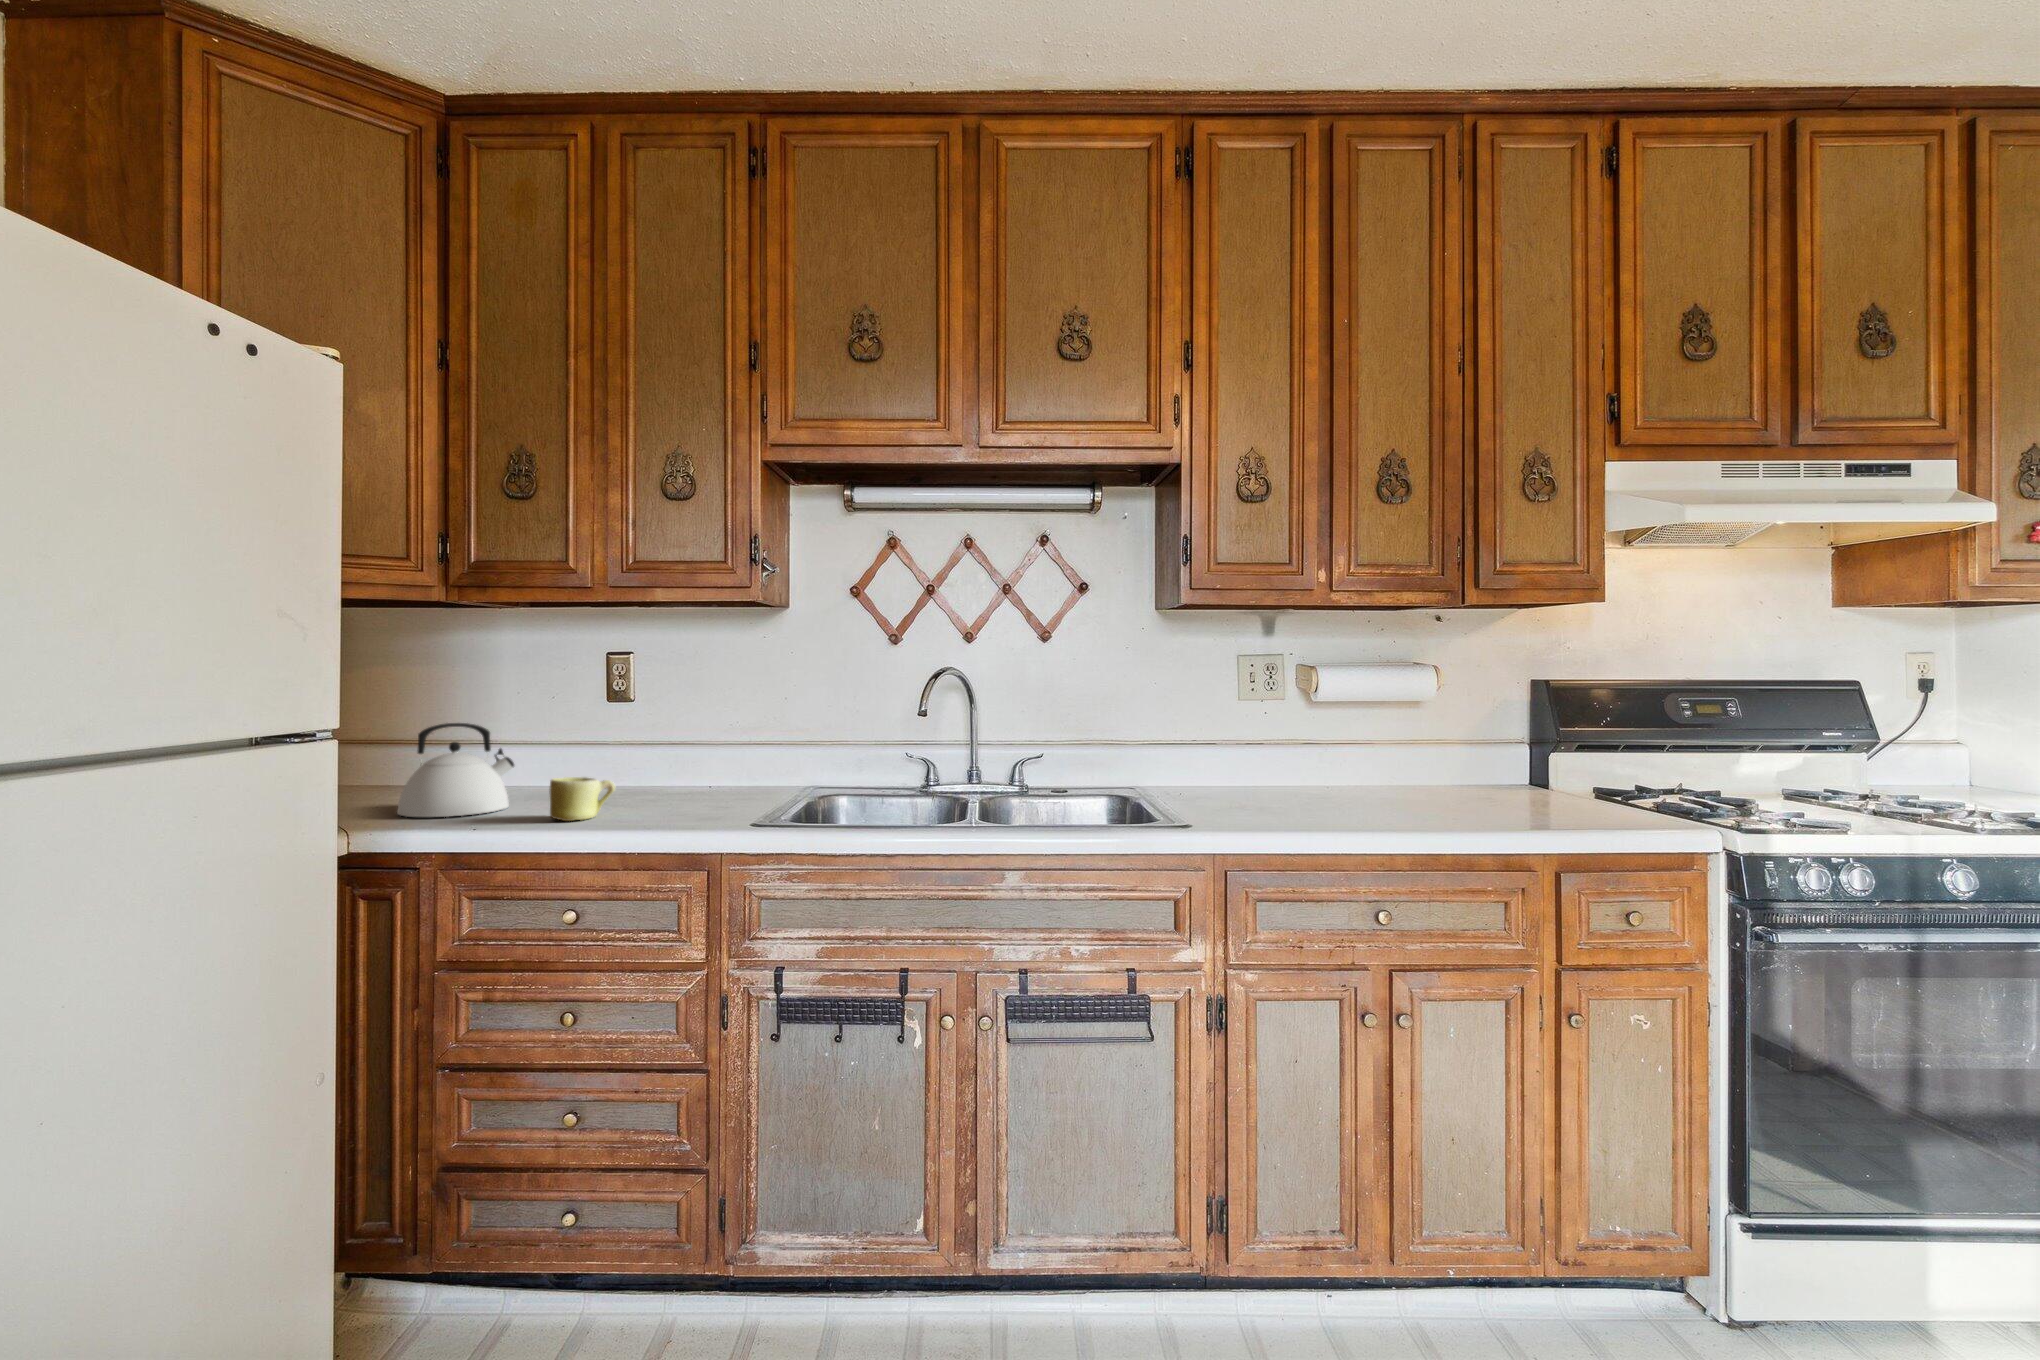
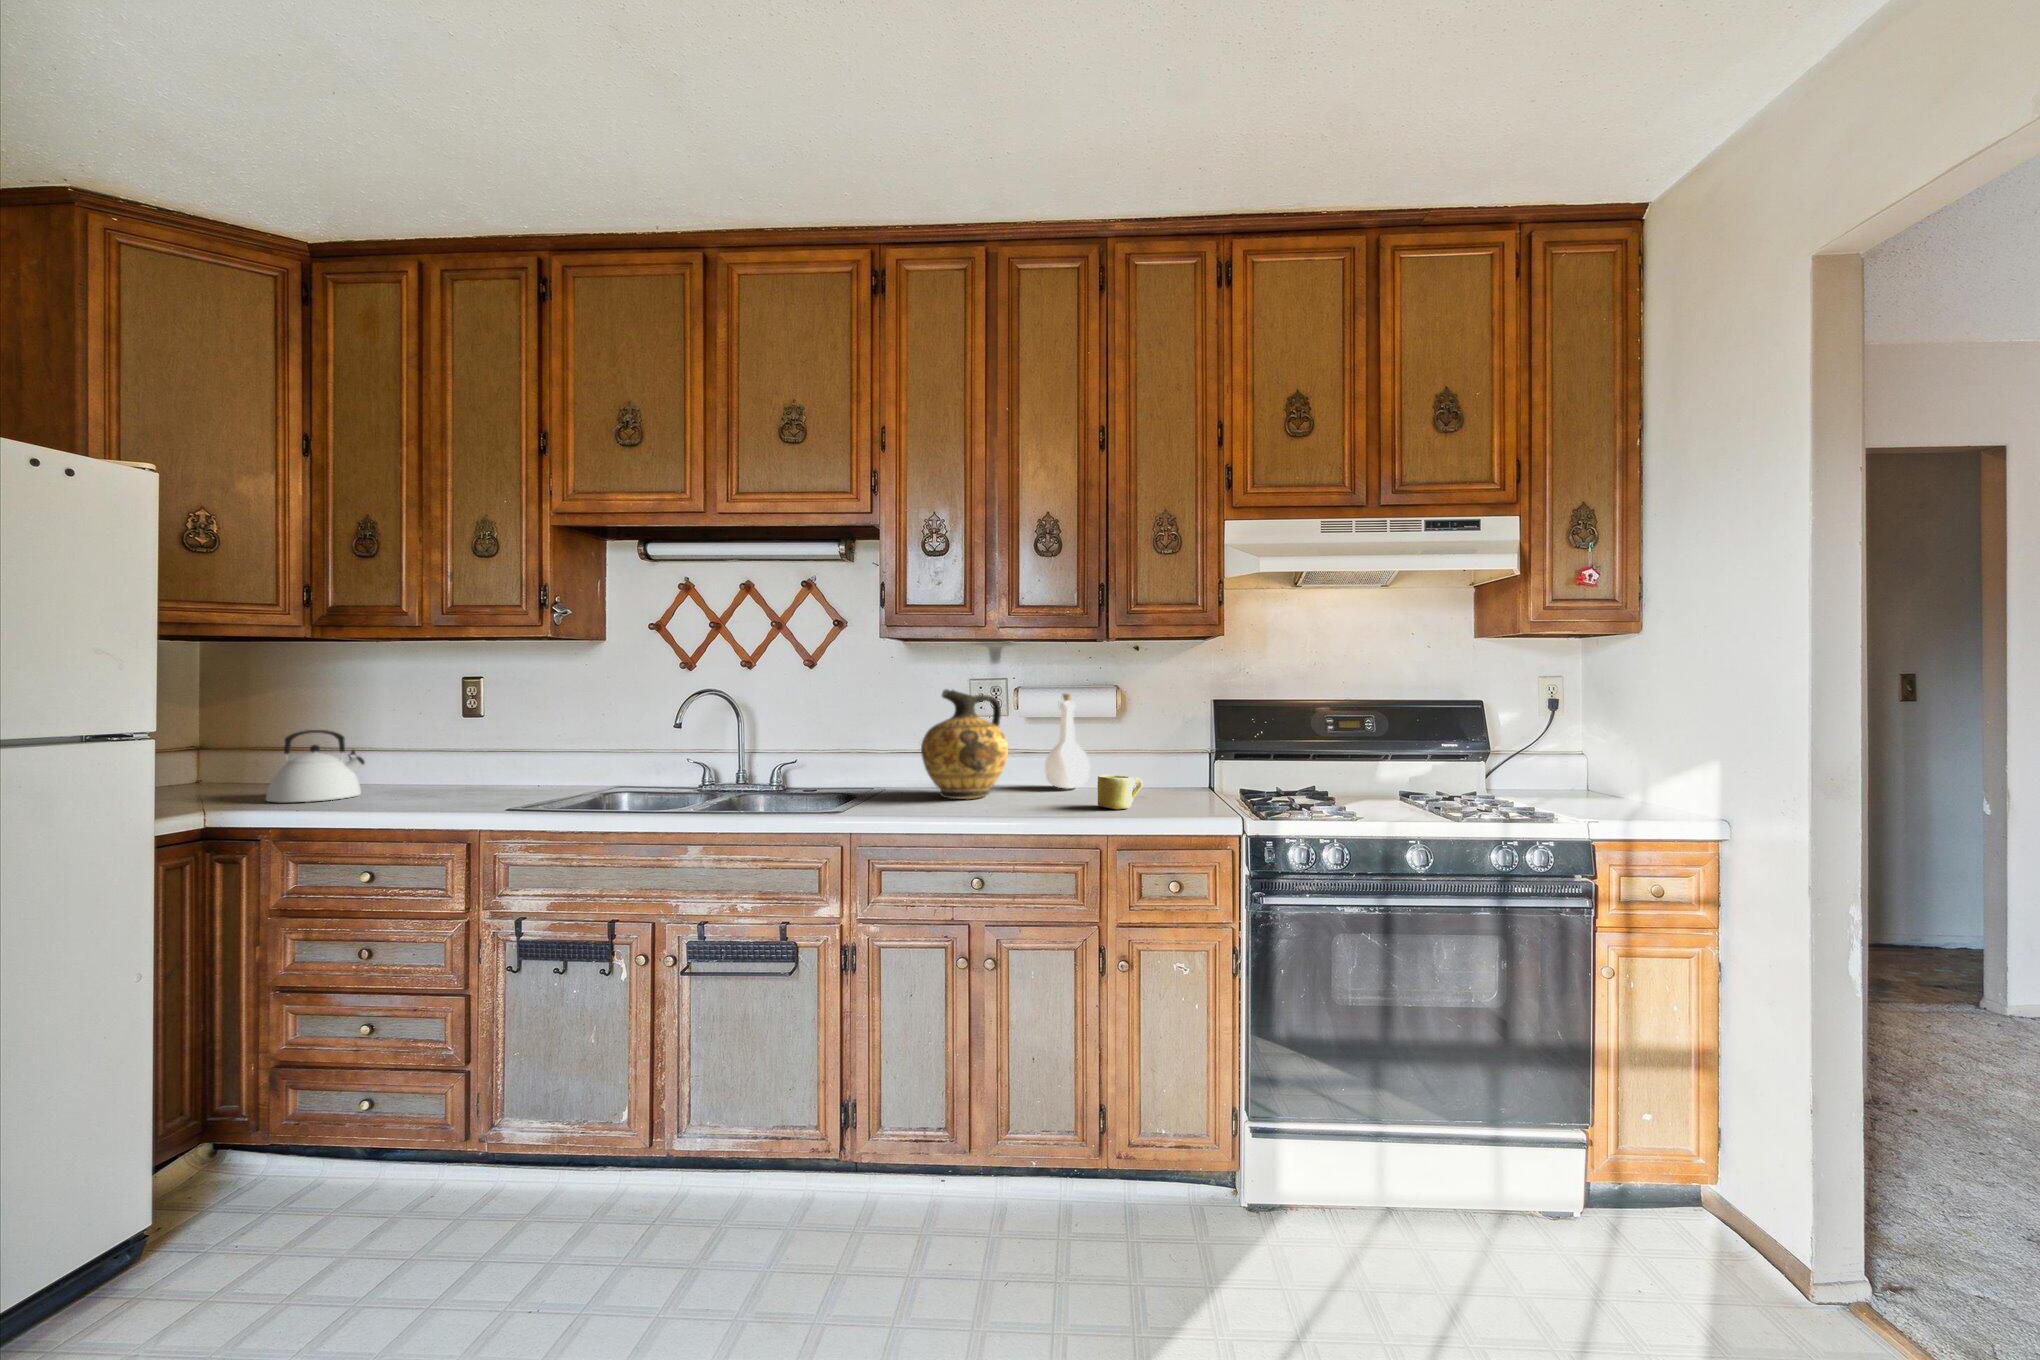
ceramic jug: none [1223,670,1334,806] -> present [921,689,1008,799]
bottle: none [1341,676,1399,791] -> present [1045,694,1089,789]
mug: present [549,777,615,821] -> present [1097,775,1142,809]

